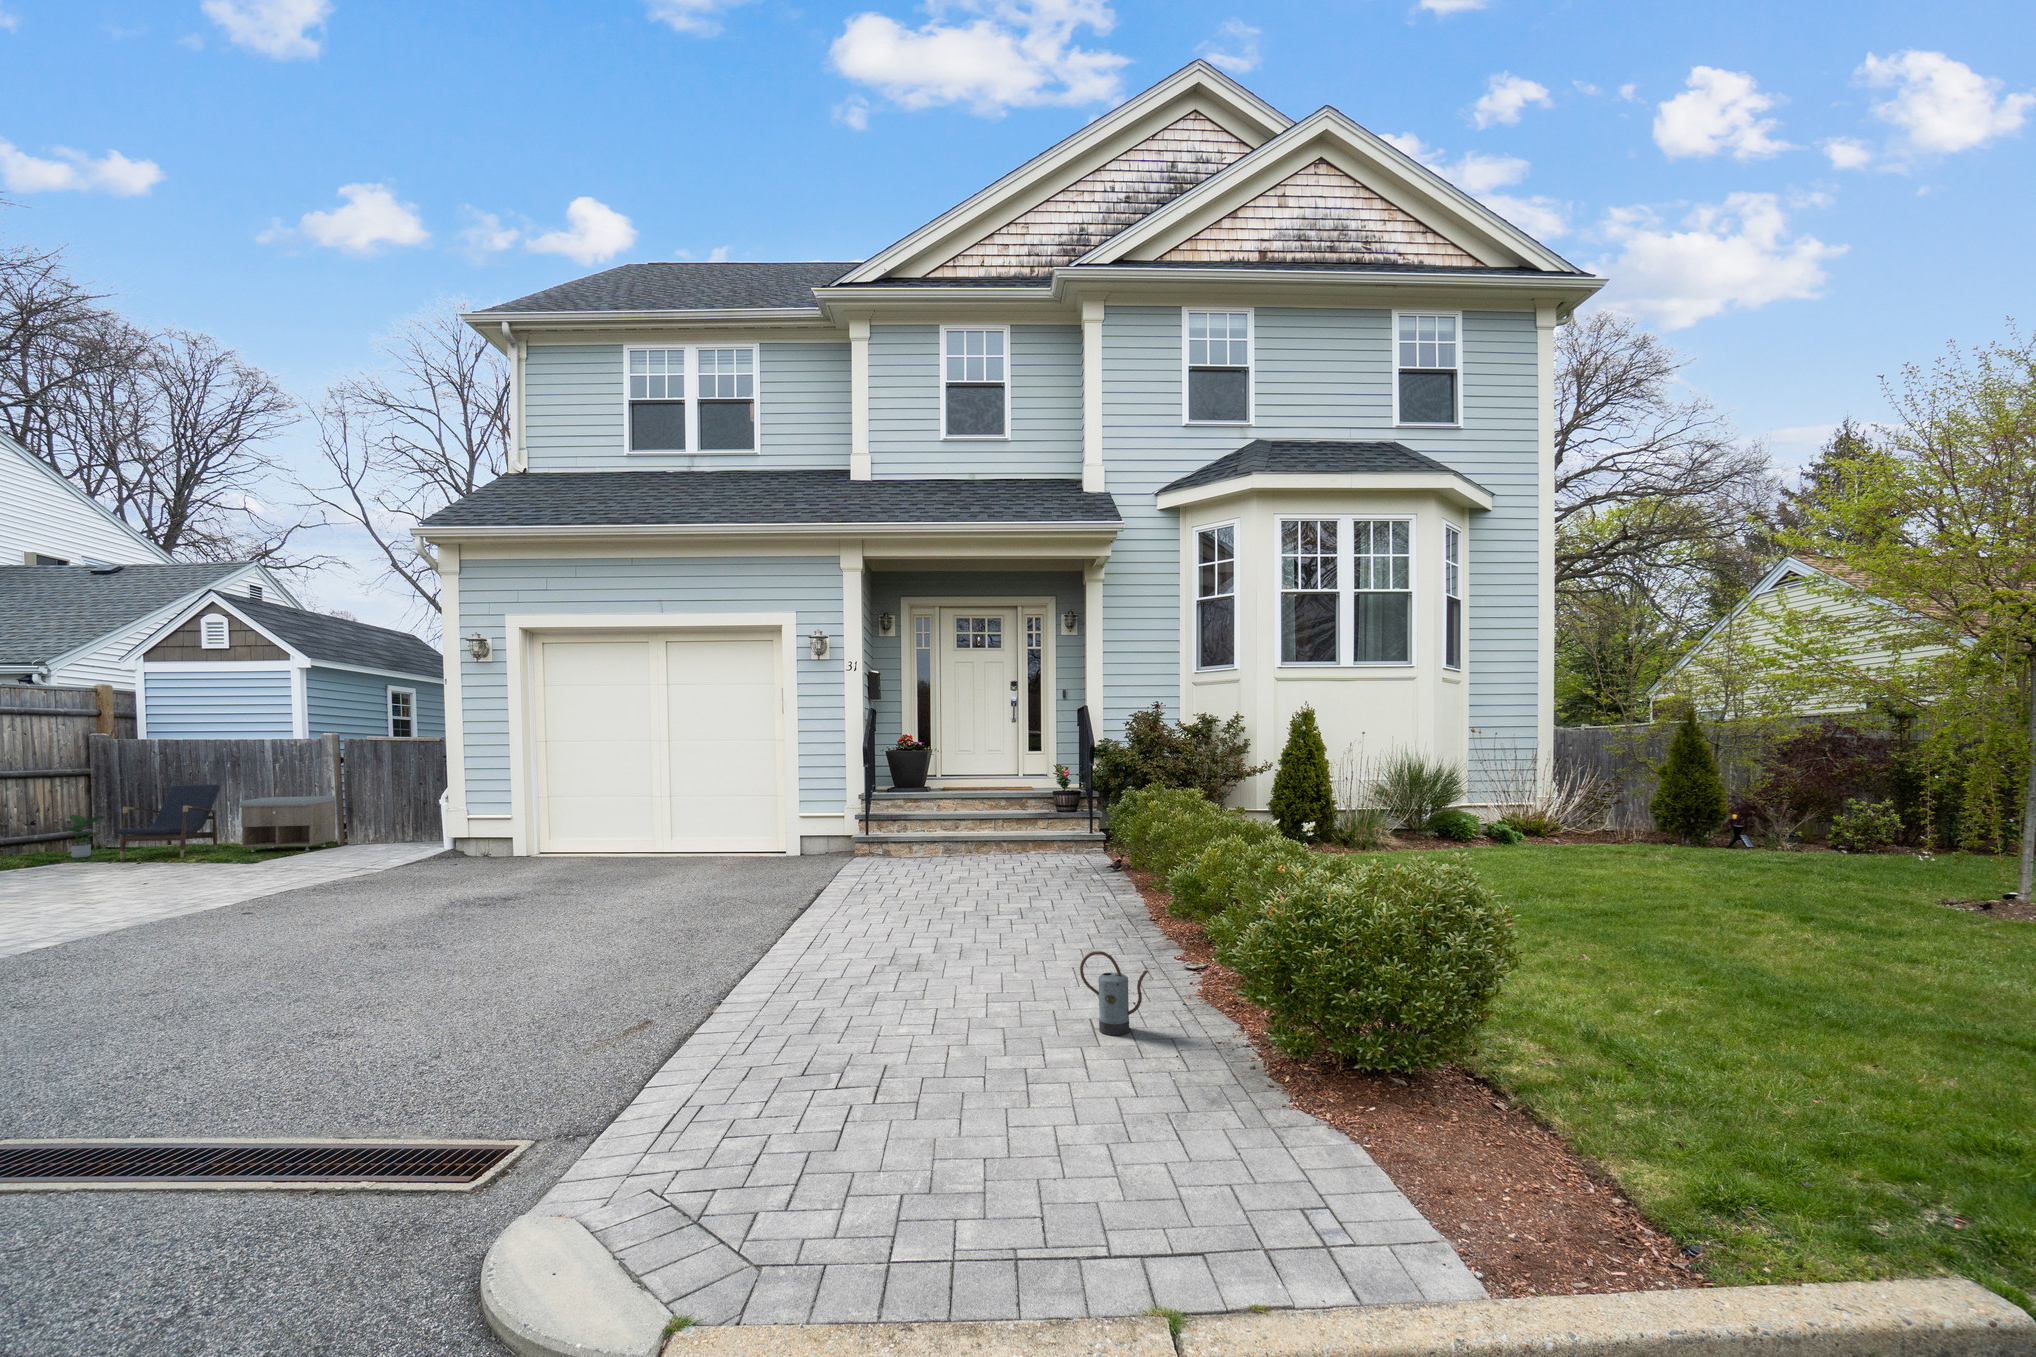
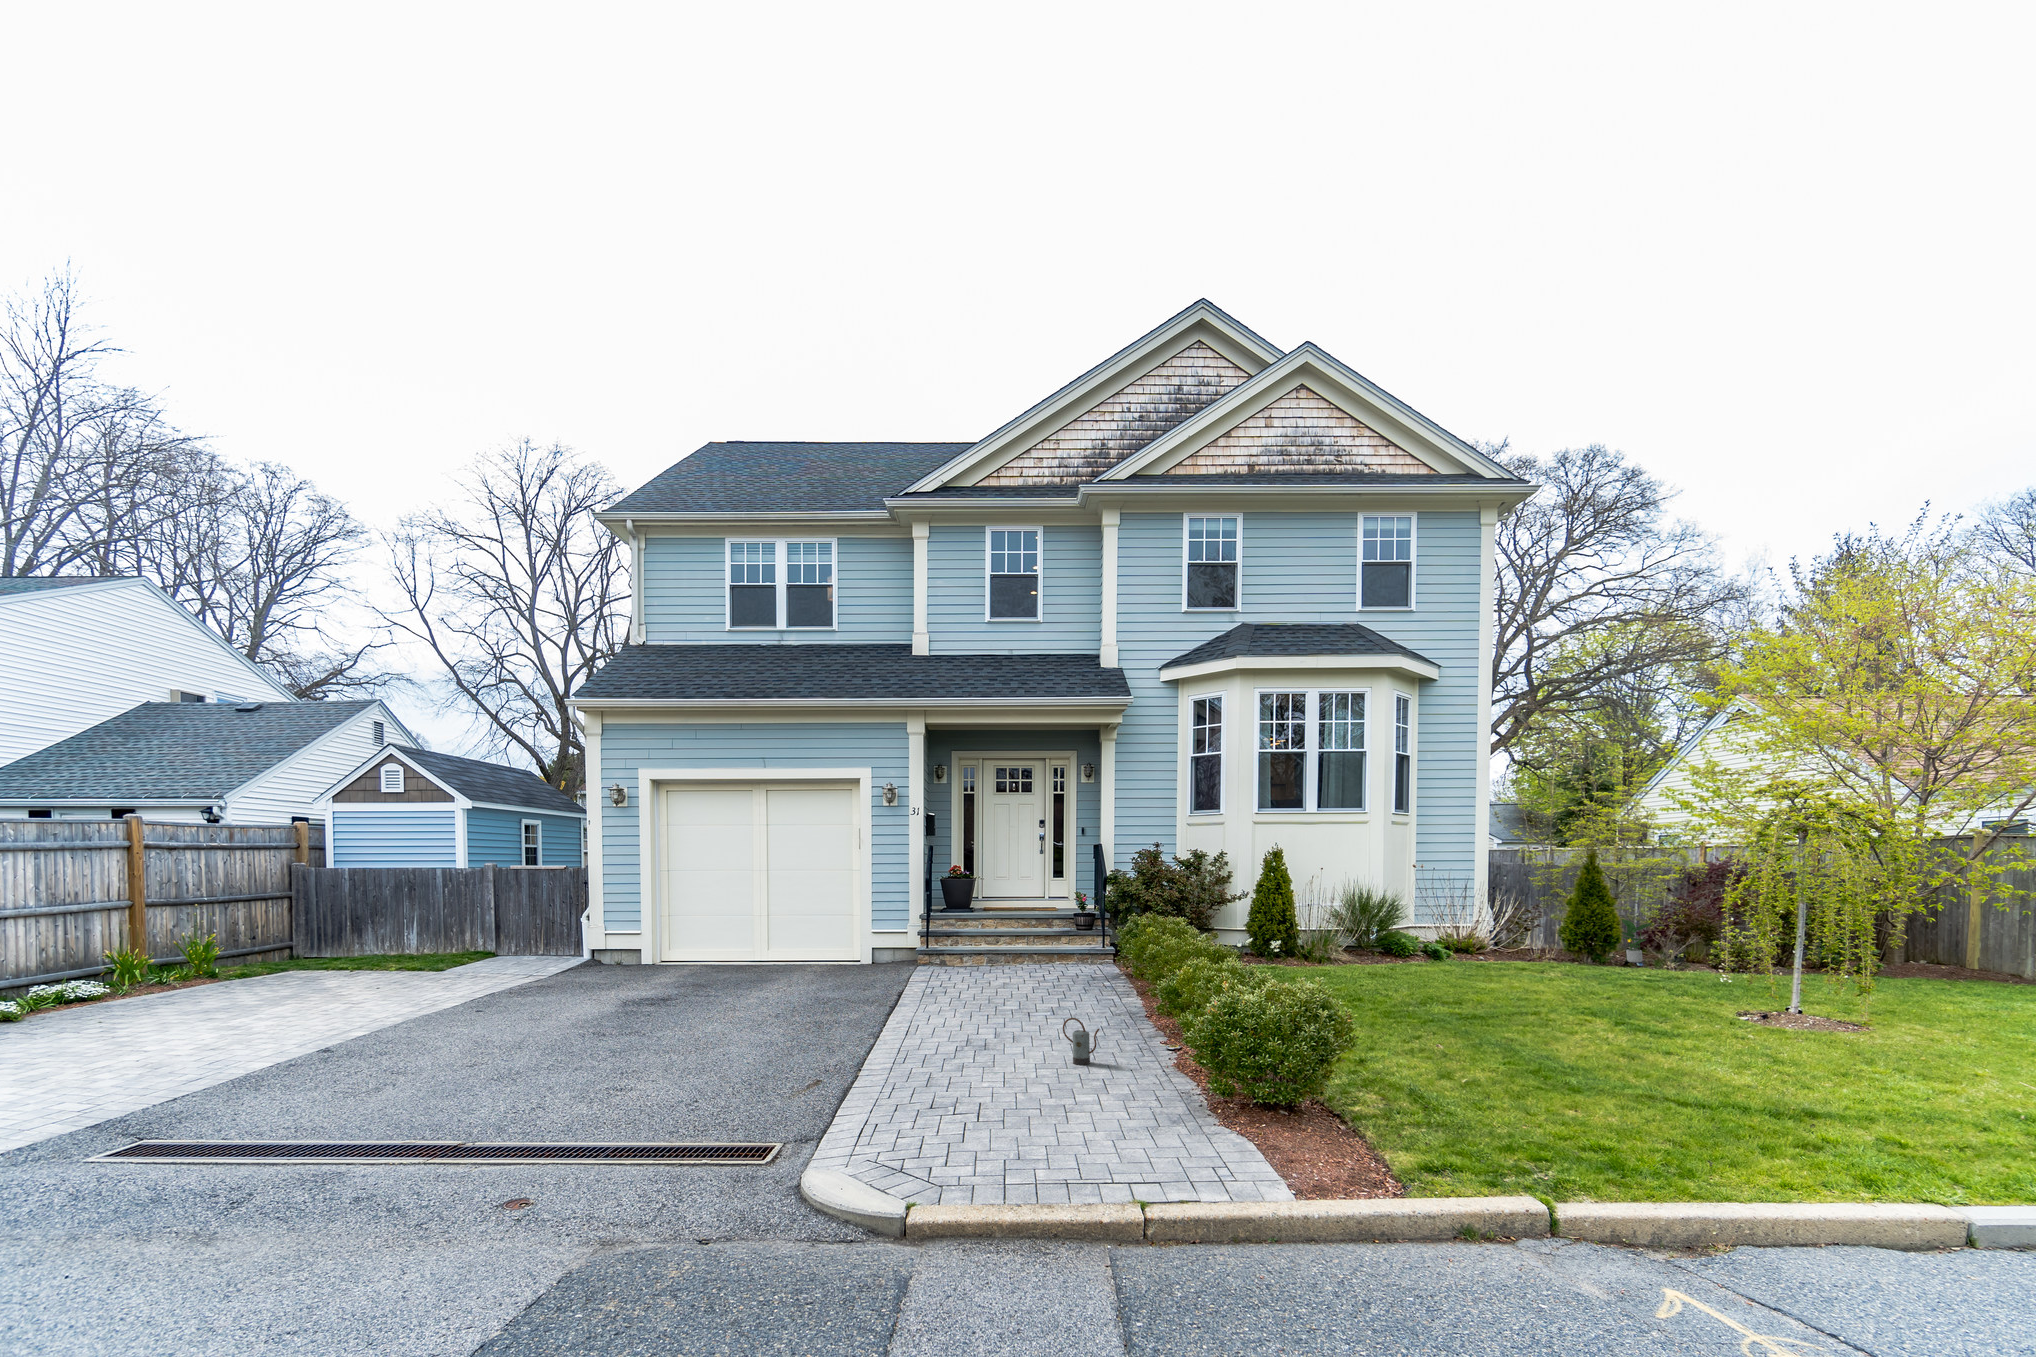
lounge chair: present [118,785,220,859] -> none [320,901,390,962]
storage bench: present [240,796,336,852] -> none [411,911,481,958]
potted plant: present [64,815,105,858] -> present [1622,919,1651,963]

